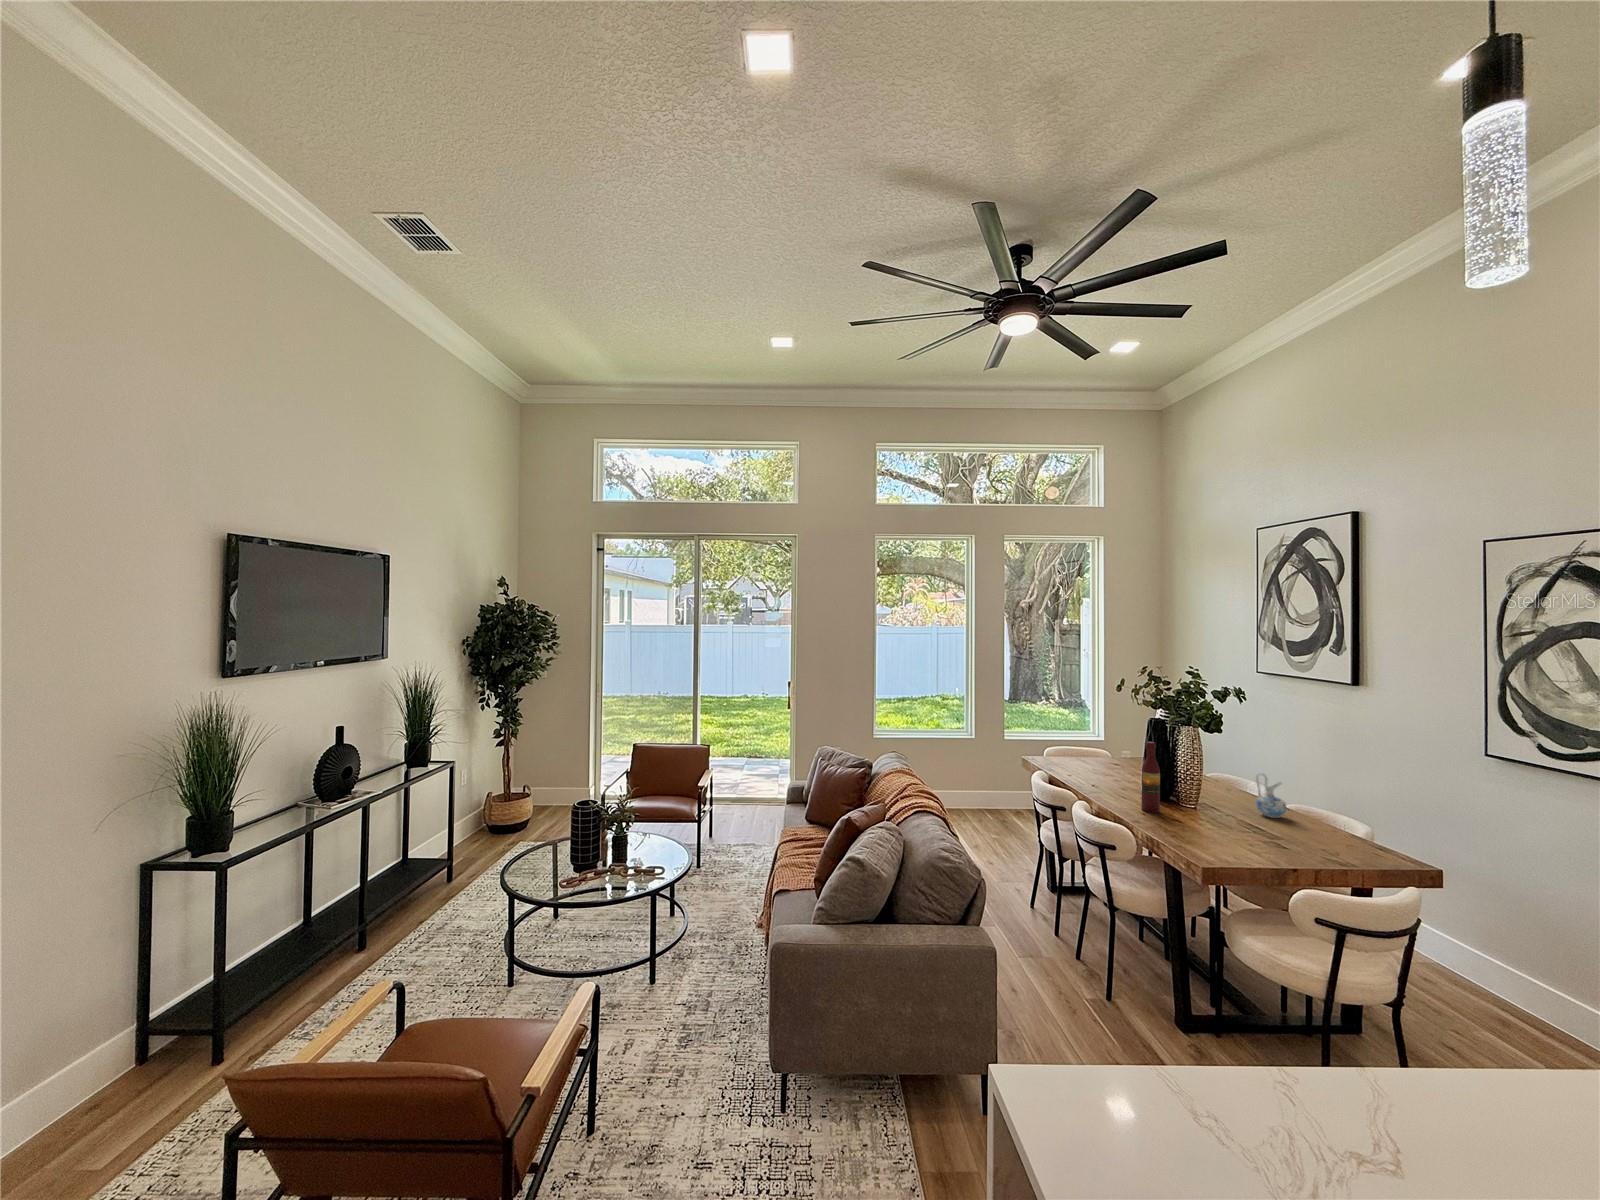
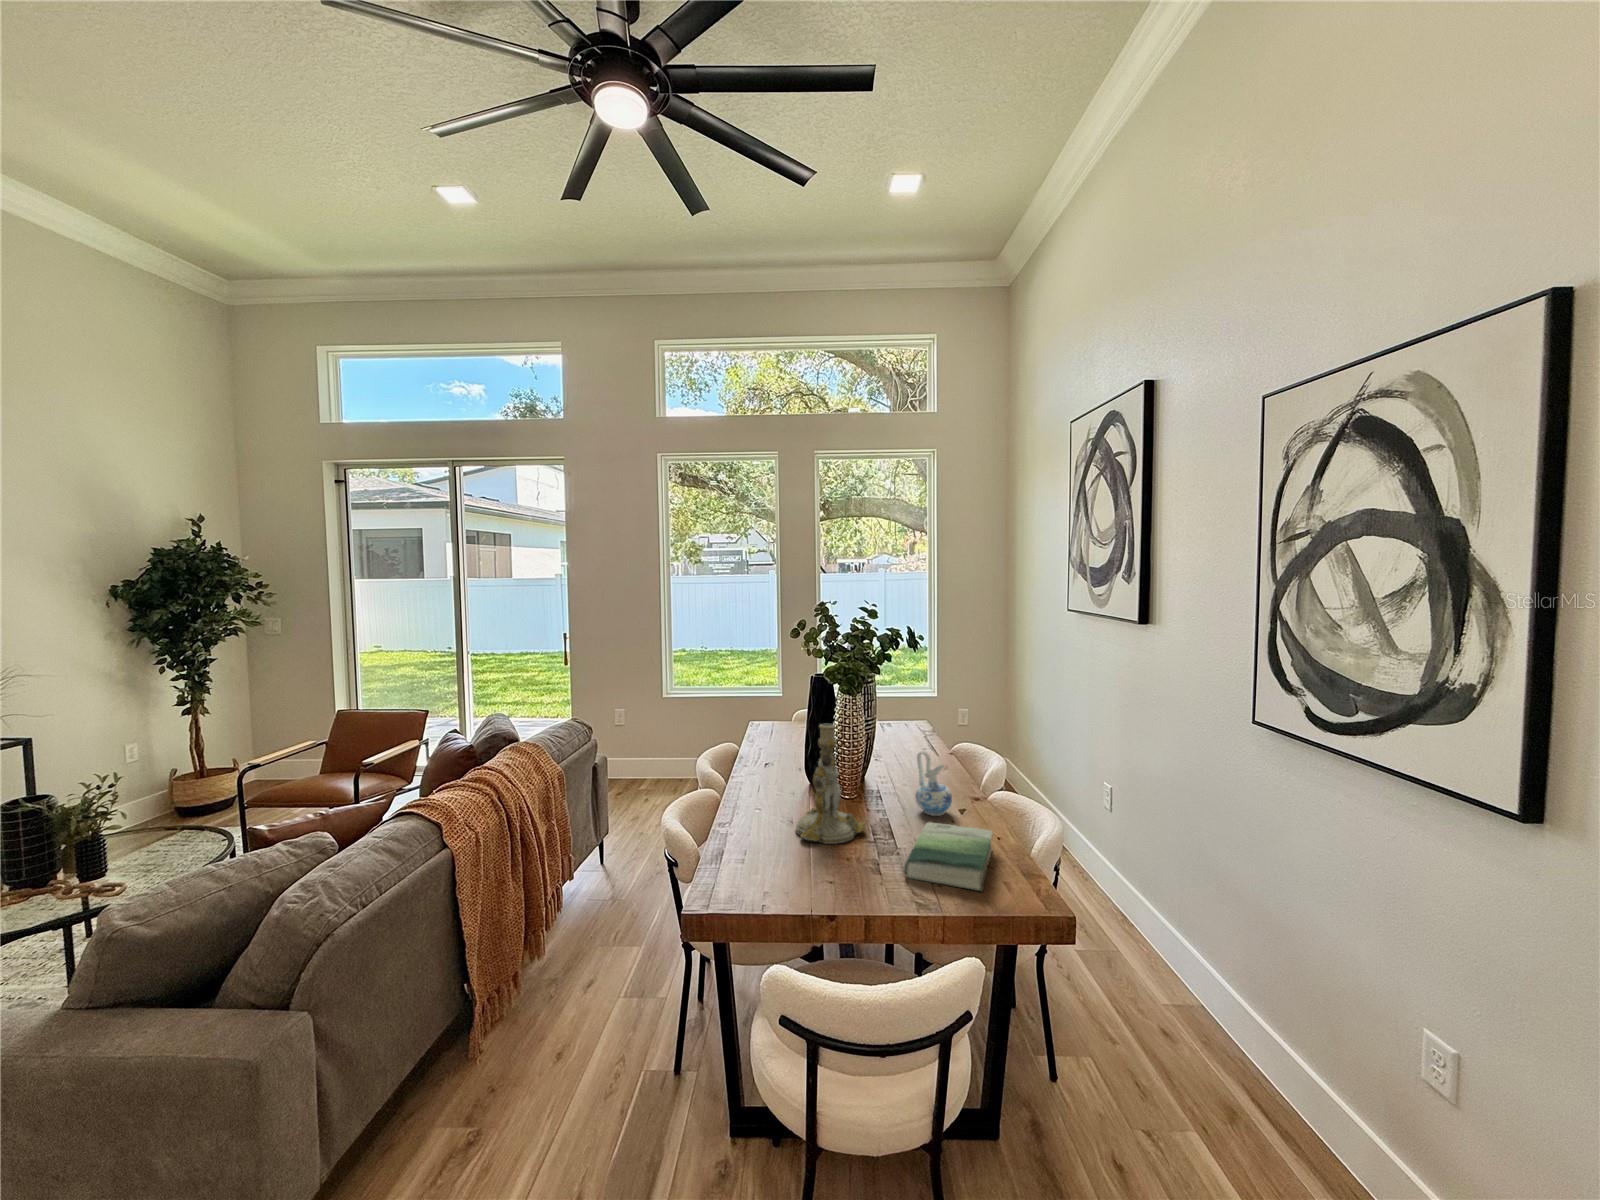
wine bottle: present [1142,742,1160,813] -> none [754,708,778,809]
candlestick: none [1192,752,1248,832] -> present [796,724,866,844]
book: none [1288,819,1372,856] -> present [904,822,993,891]

